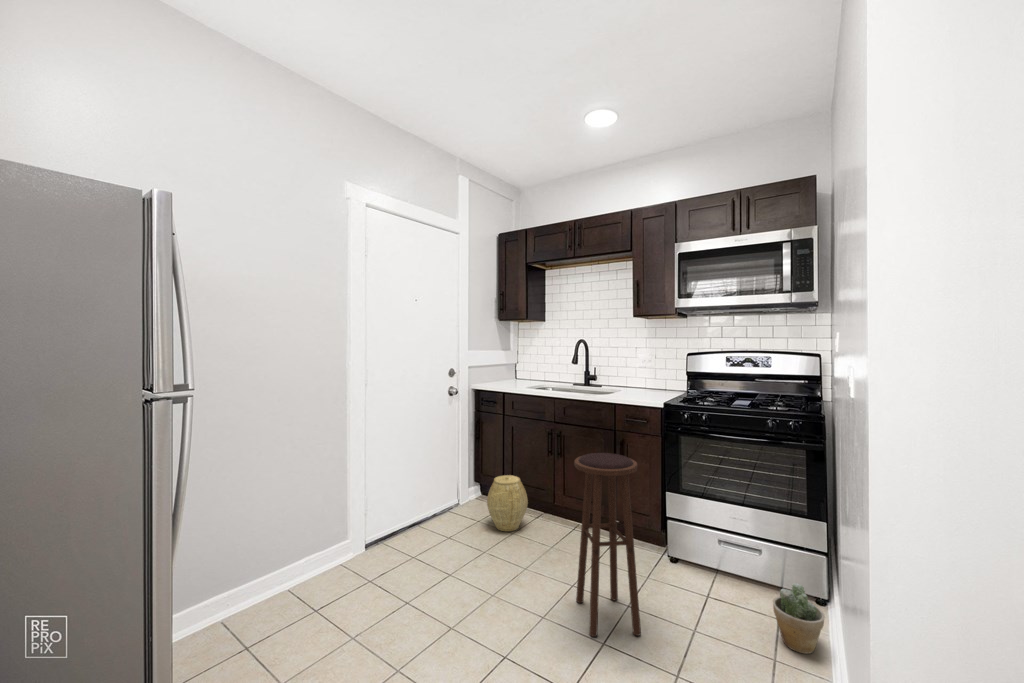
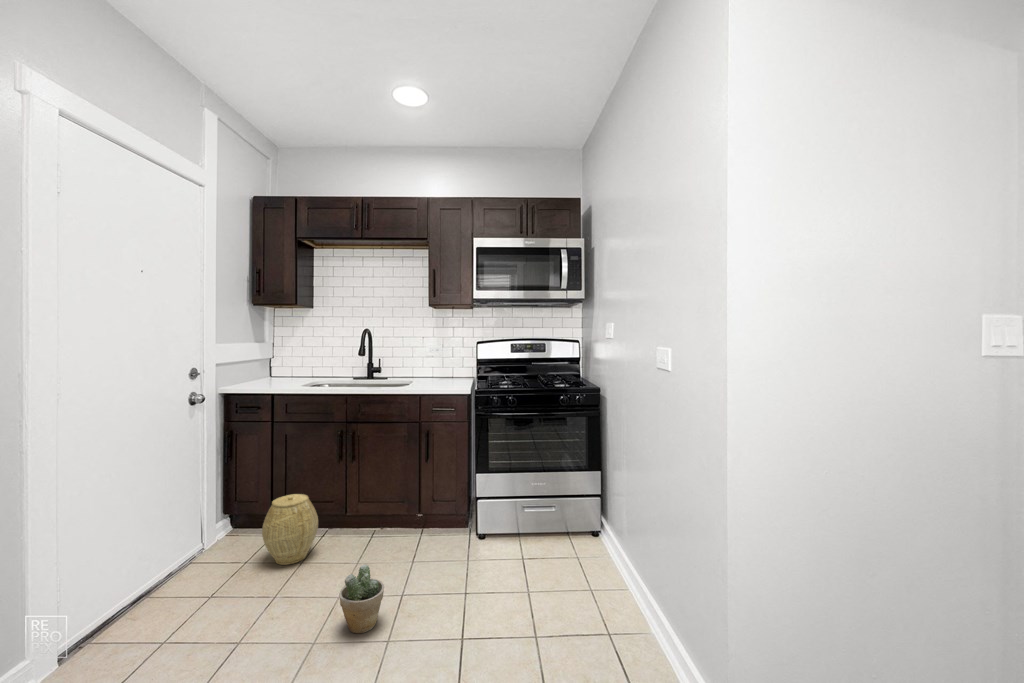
stool: present [574,453,641,637] -> none [415,443,490,636]
potted plant: present [773,583,825,654] -> present [339,565,384,633]

